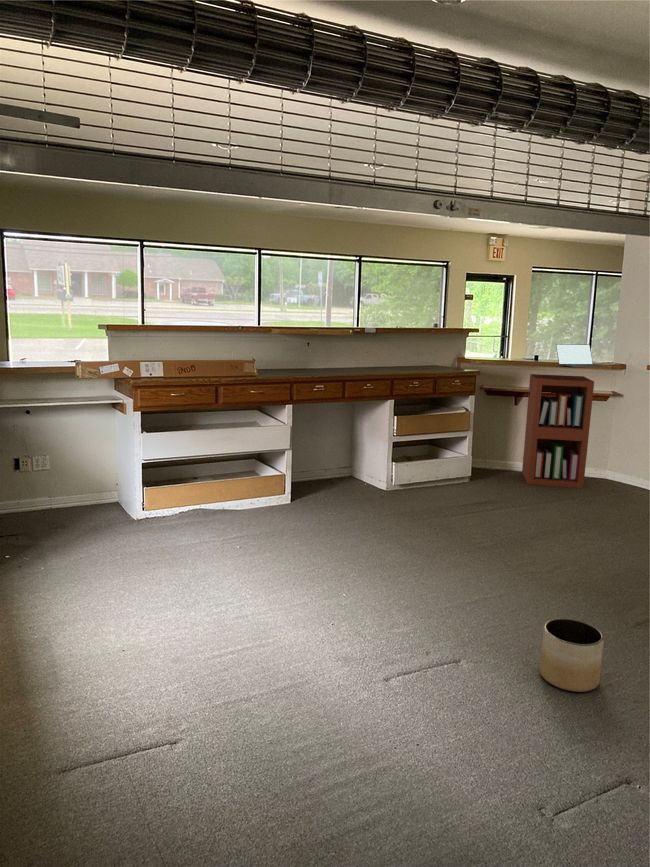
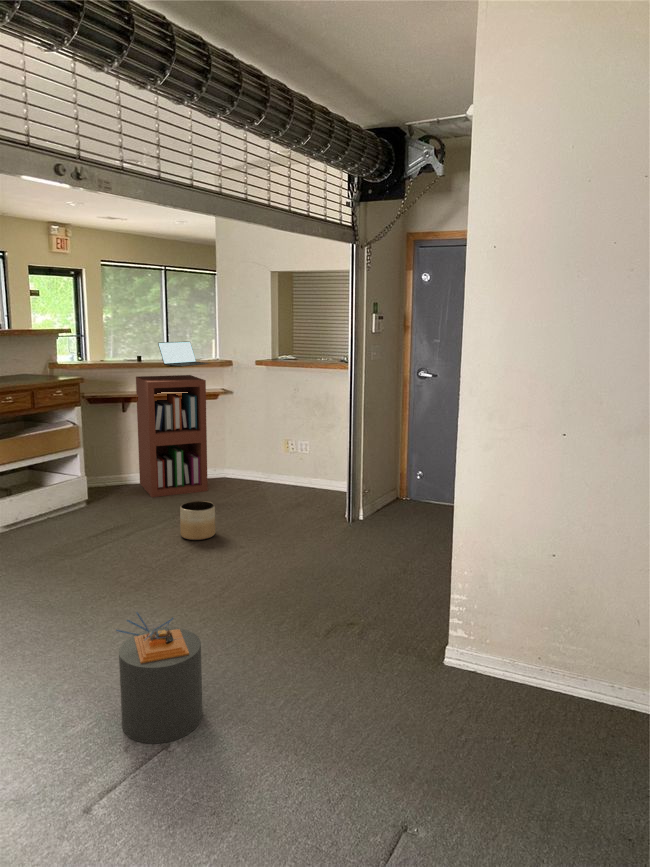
trash can: none [433,544,502,653] -> present [116,612,202,744]
planter: present [540,618,604,692] -> present [180,501,215,540]

